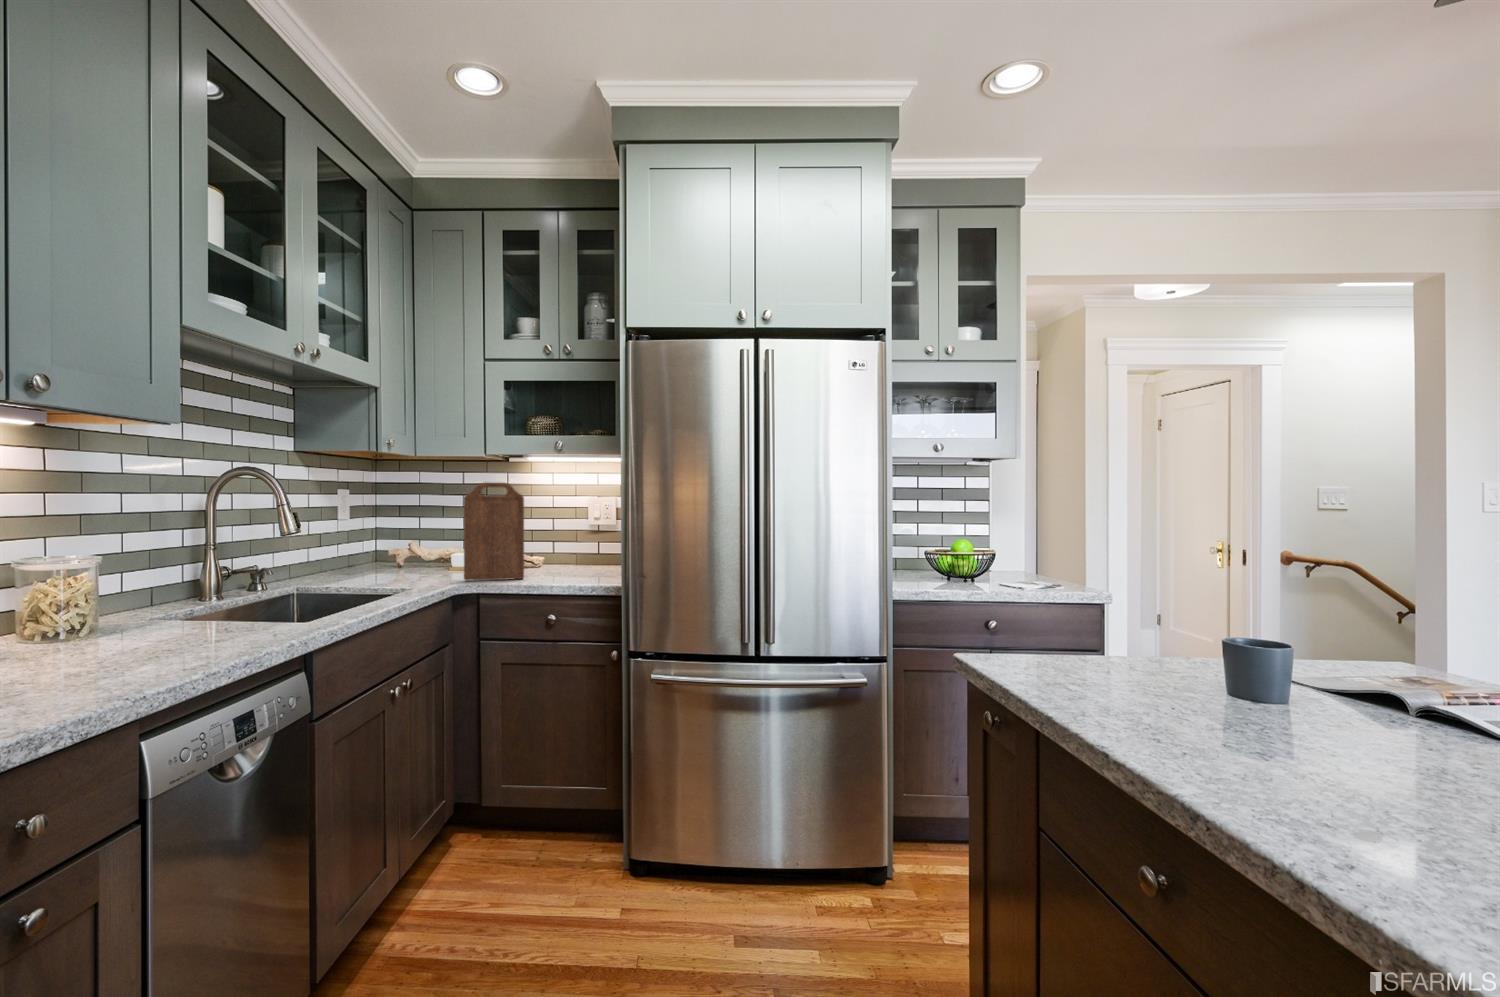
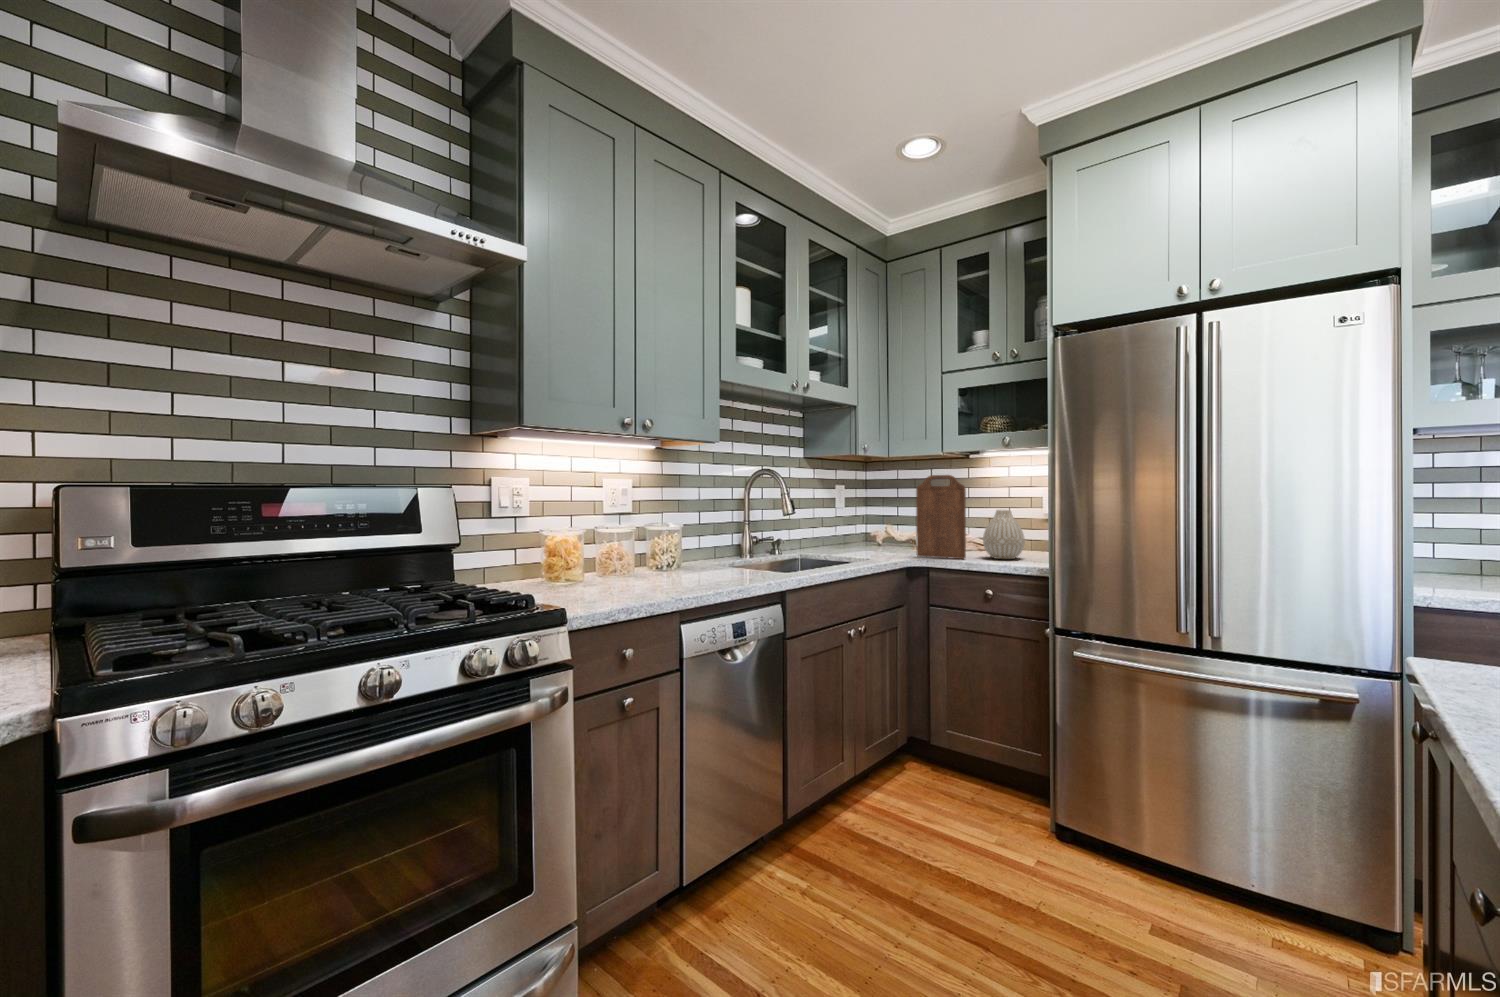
vase: none [541,521,585,575] -> present [983,509,1025,559]

